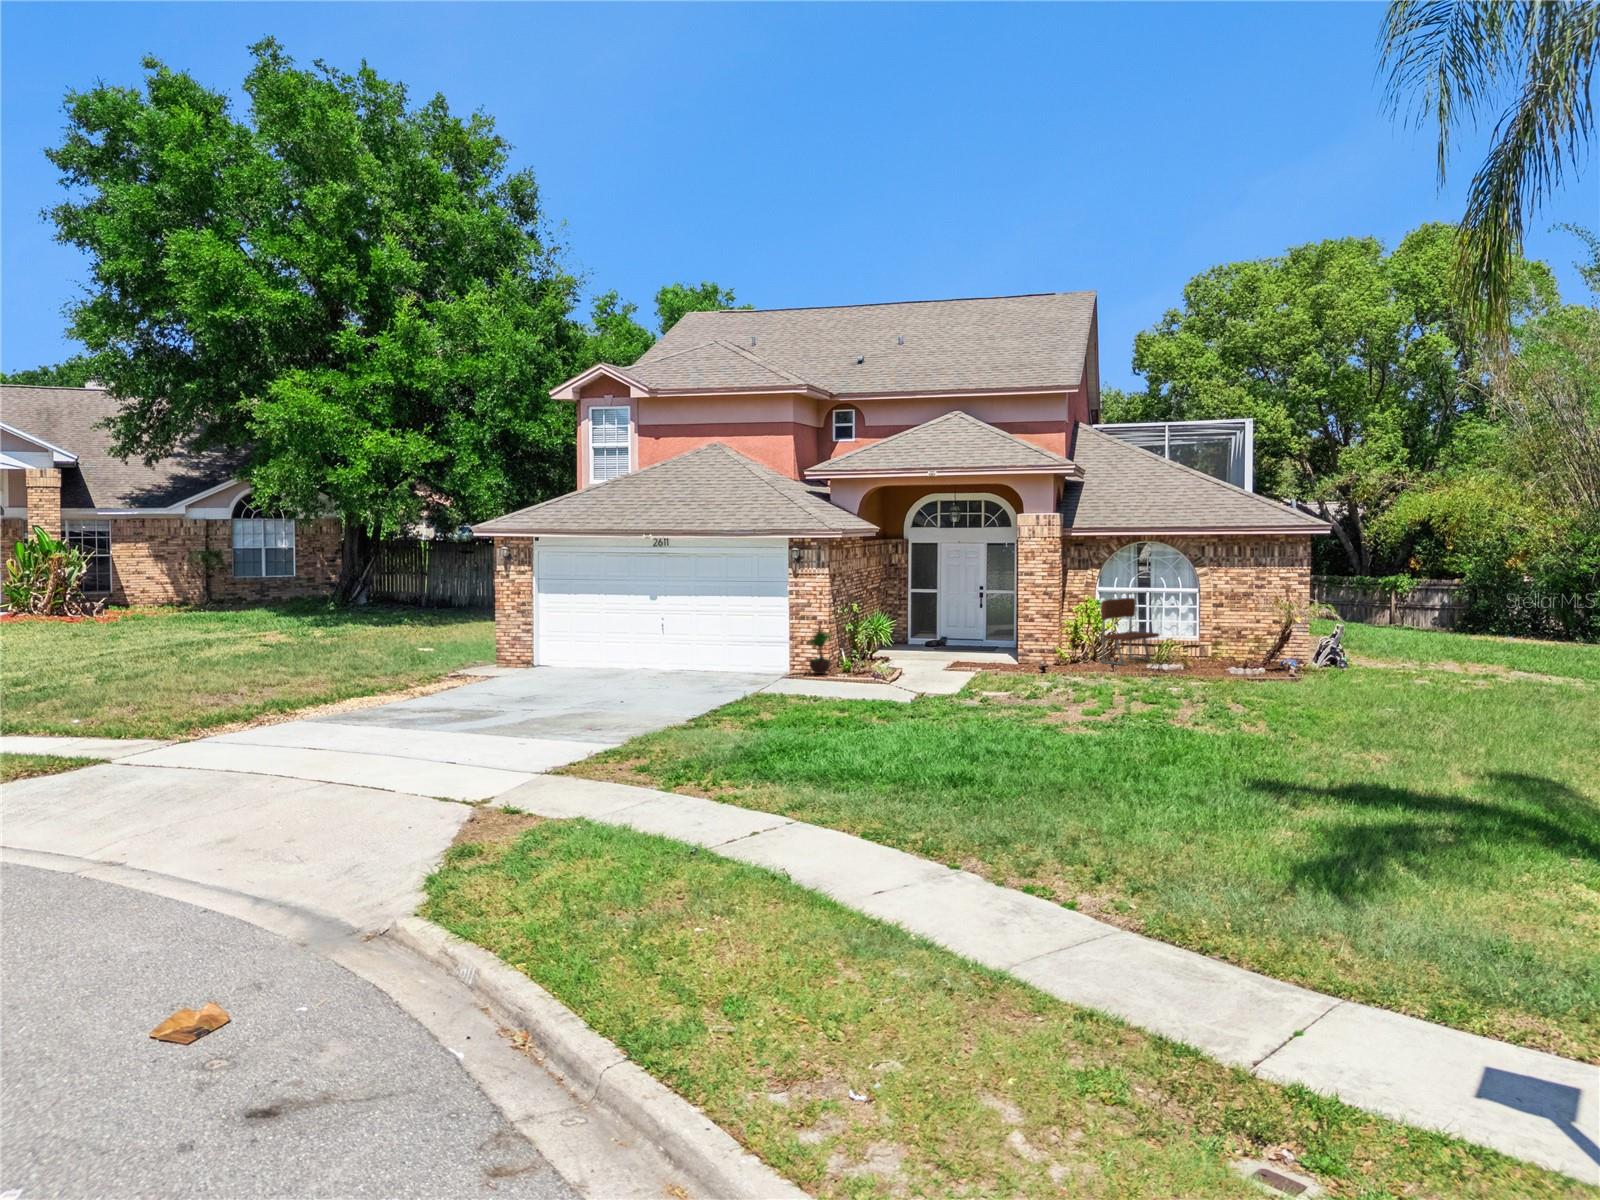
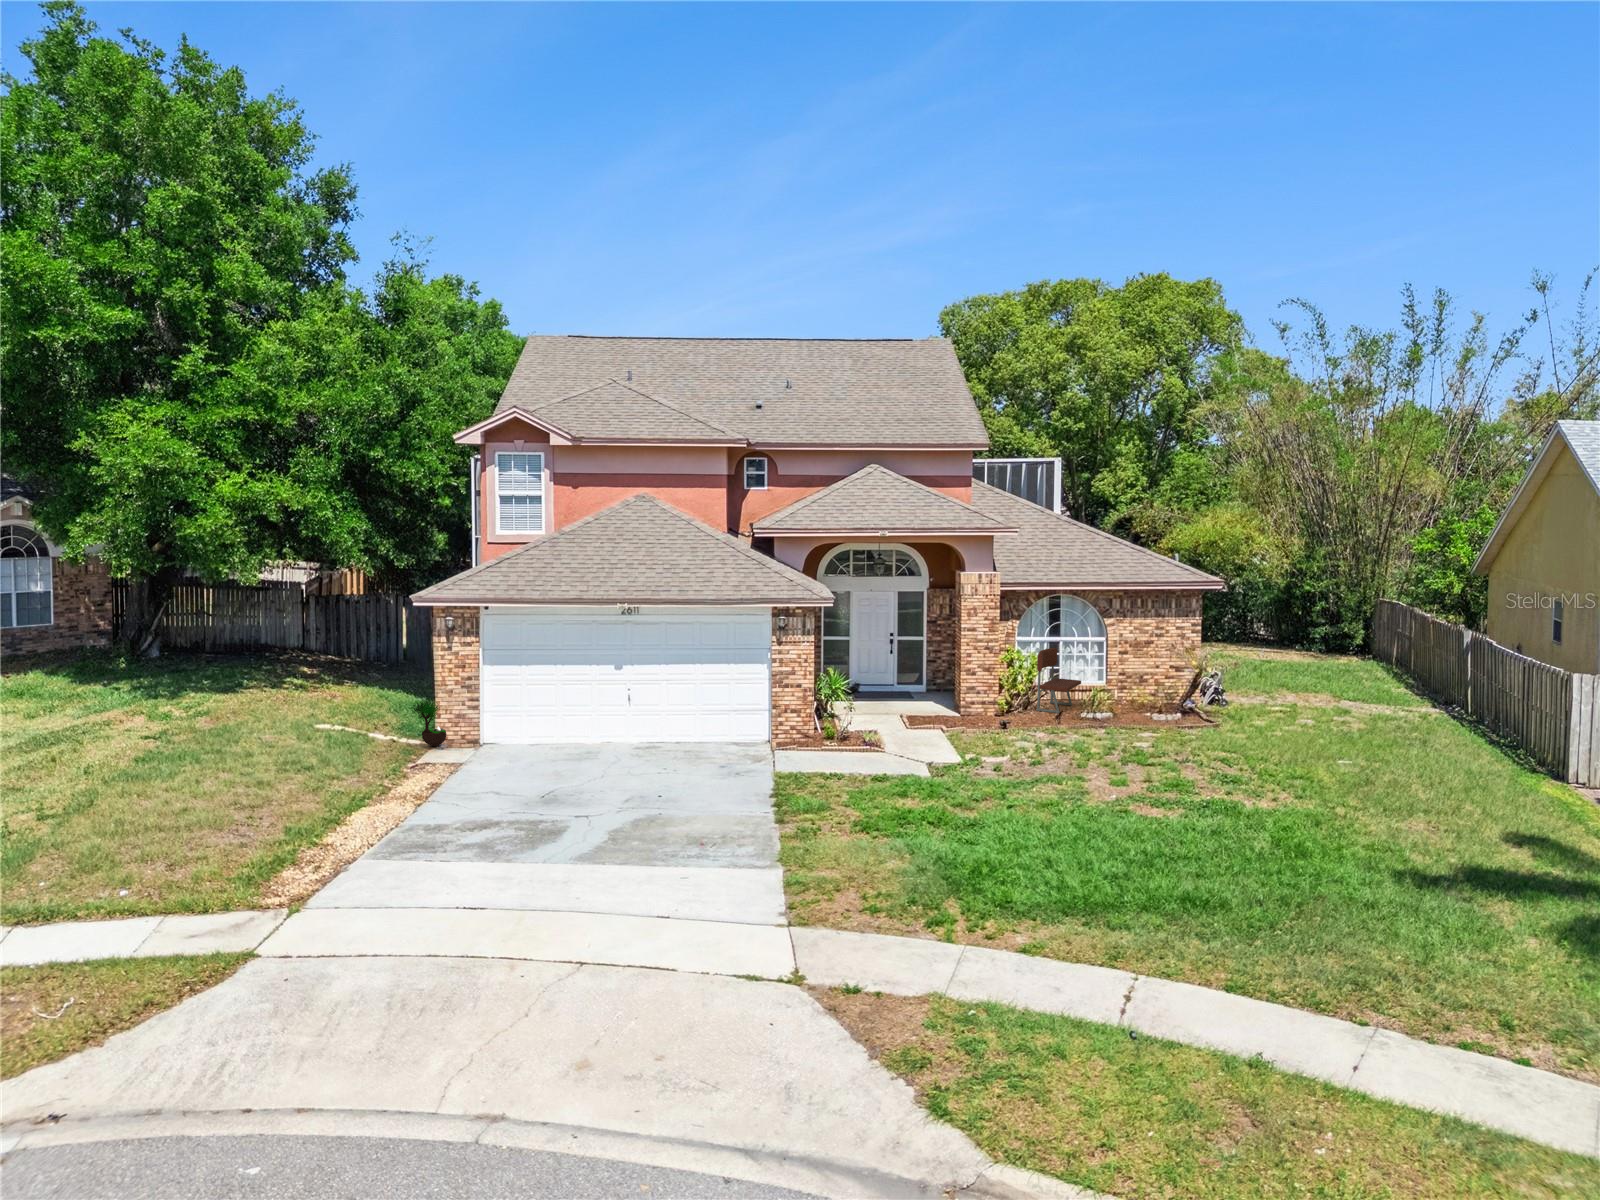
potted tree: present [808,629,831,674] -> present [413,700,447,746]

